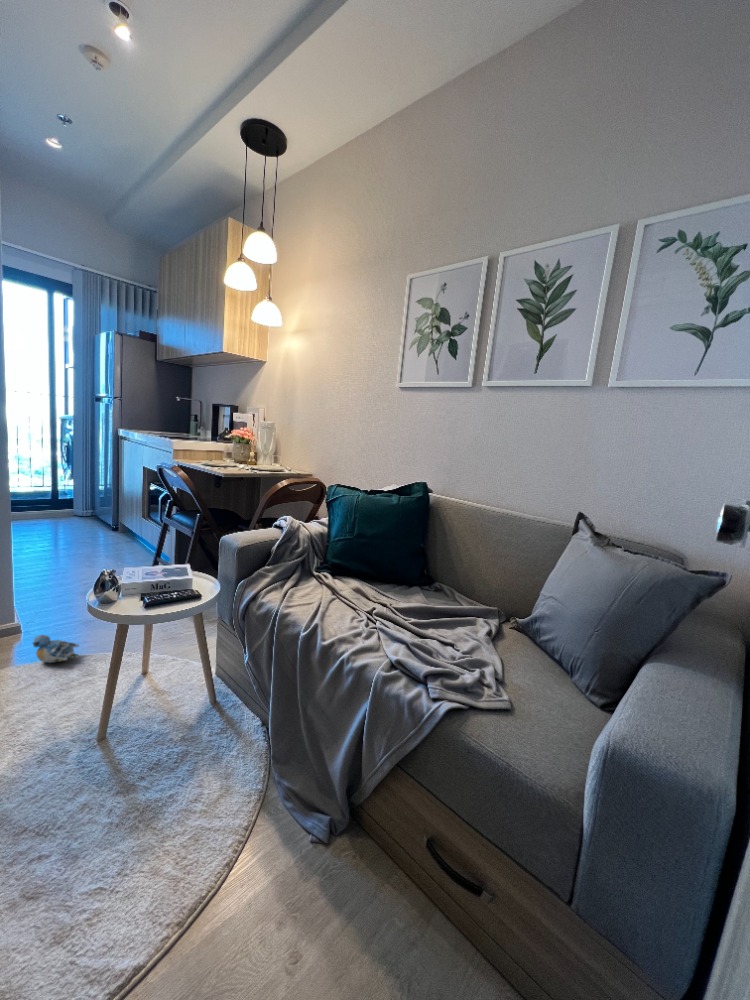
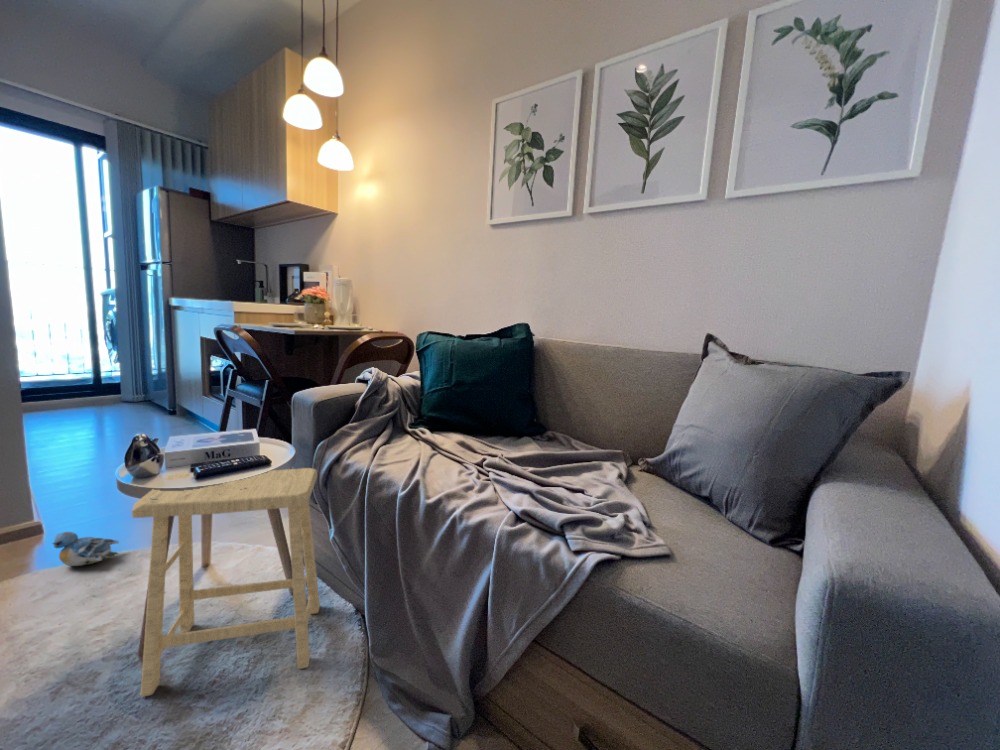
footstool: none [100,602,237,772] -> present [132,468,320,696]

